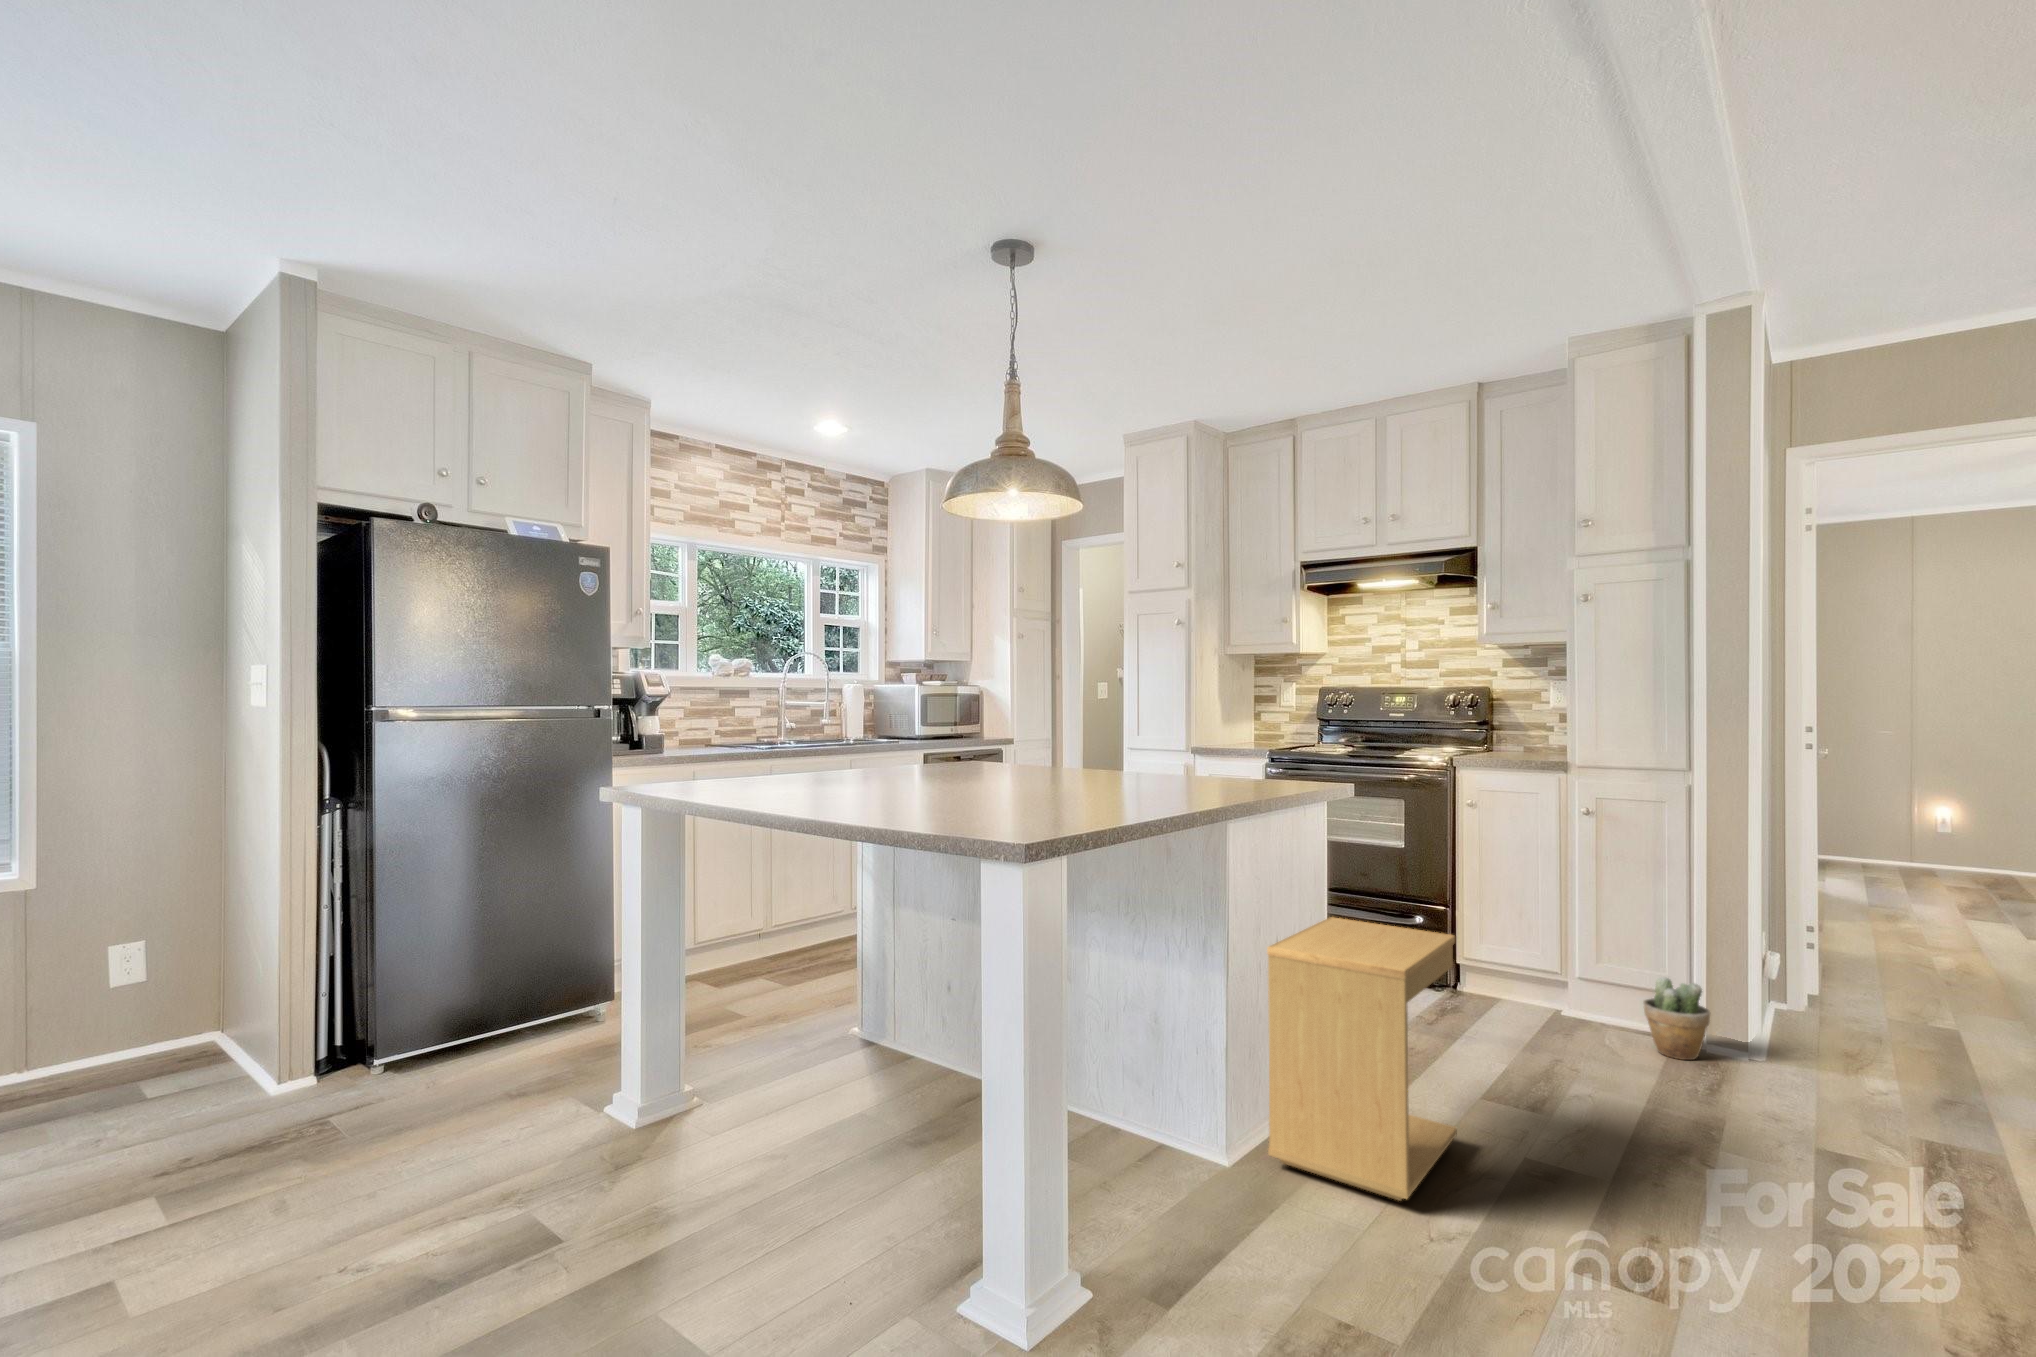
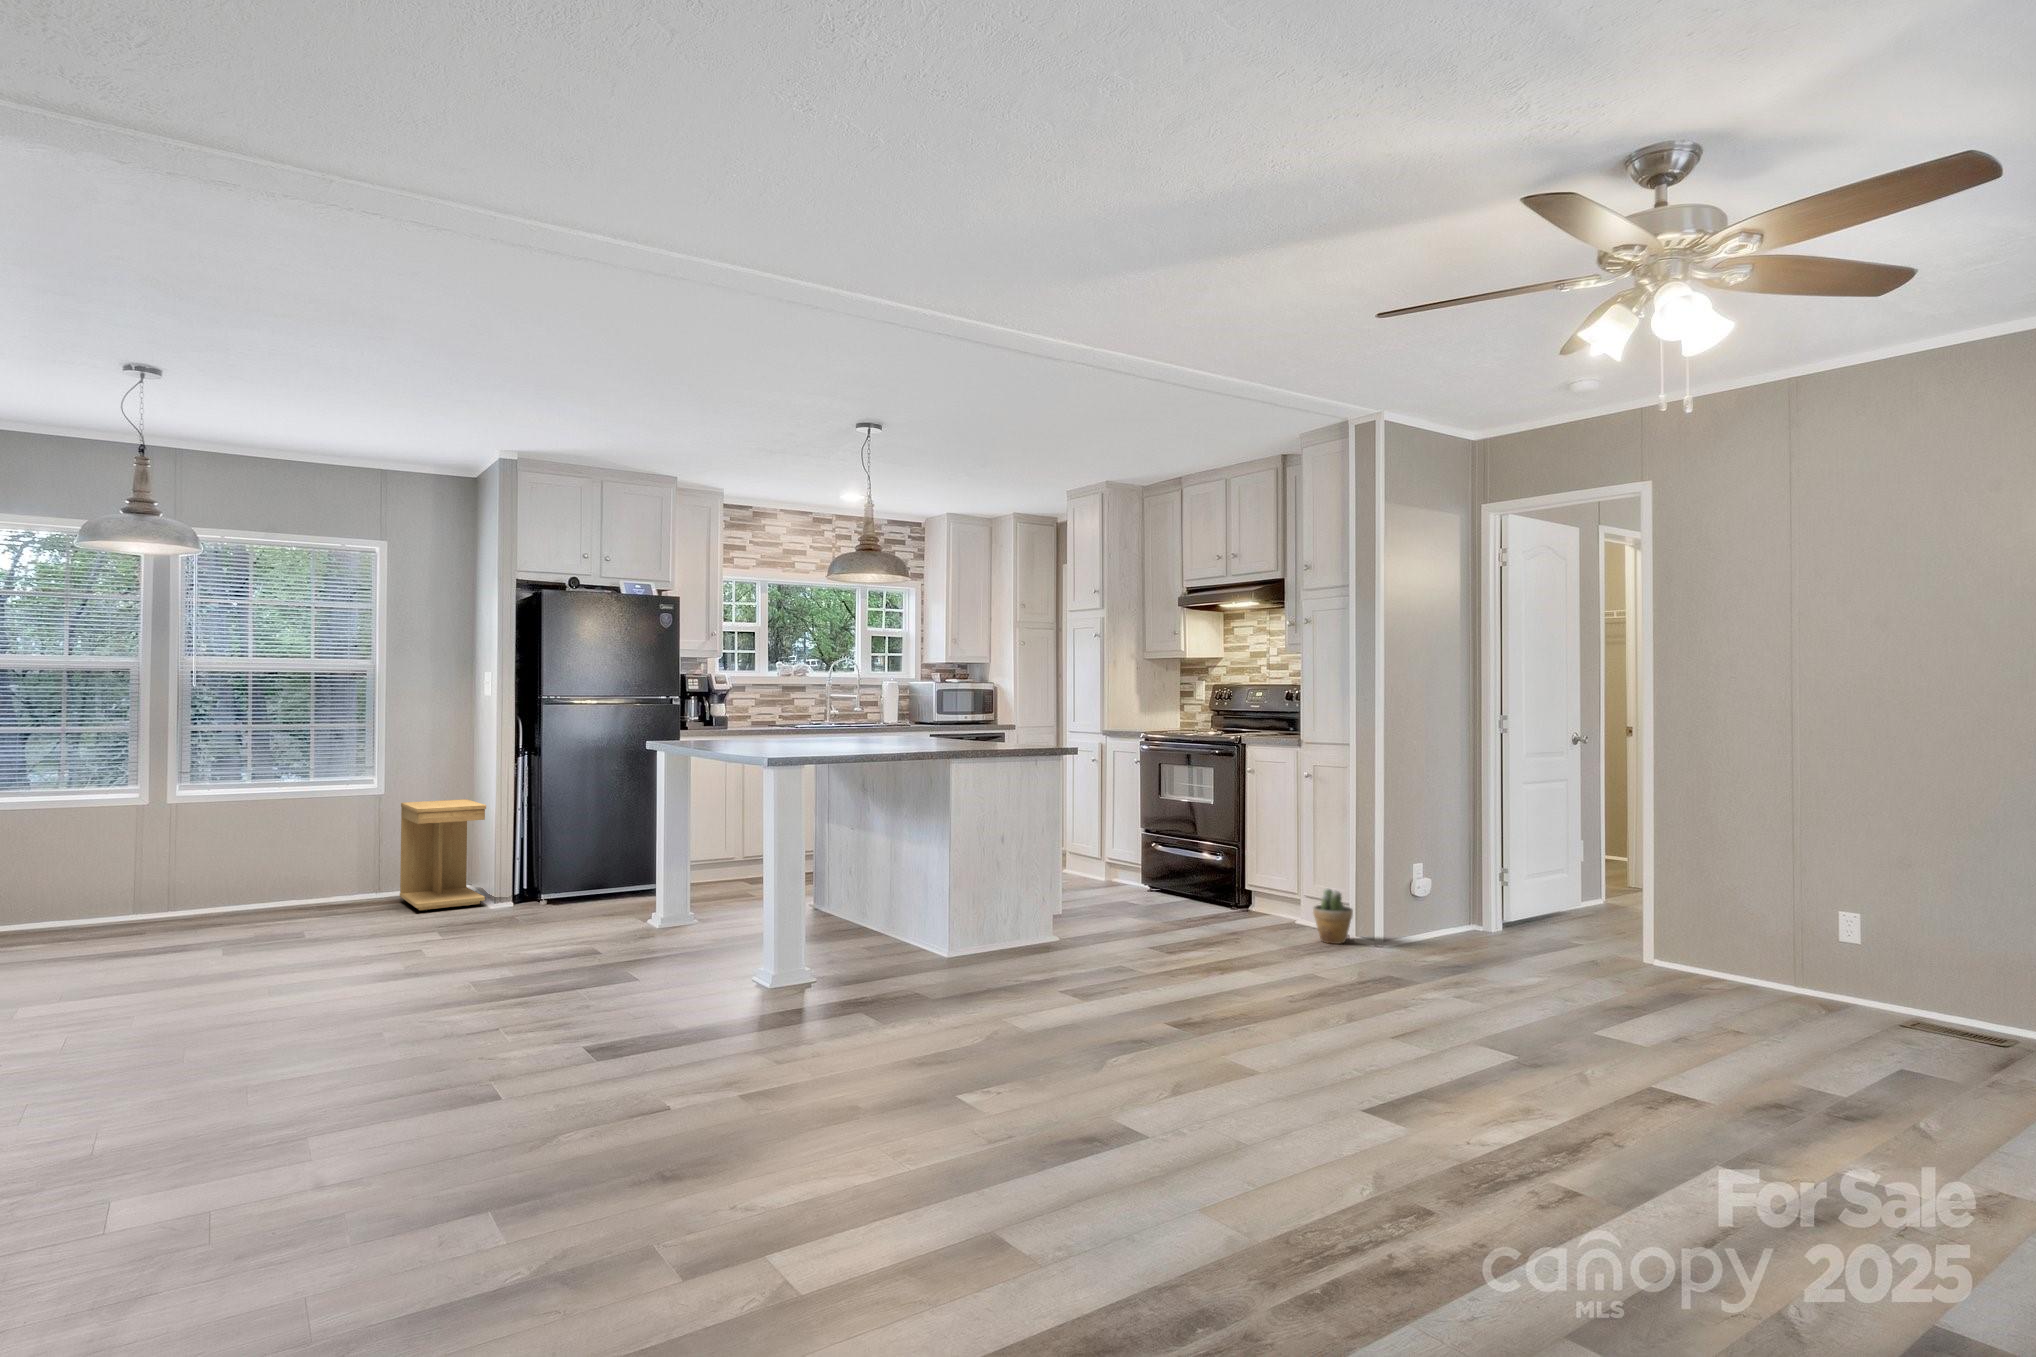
side table: present [1267,917,1457,1201] -> present [400,799,486,911]

